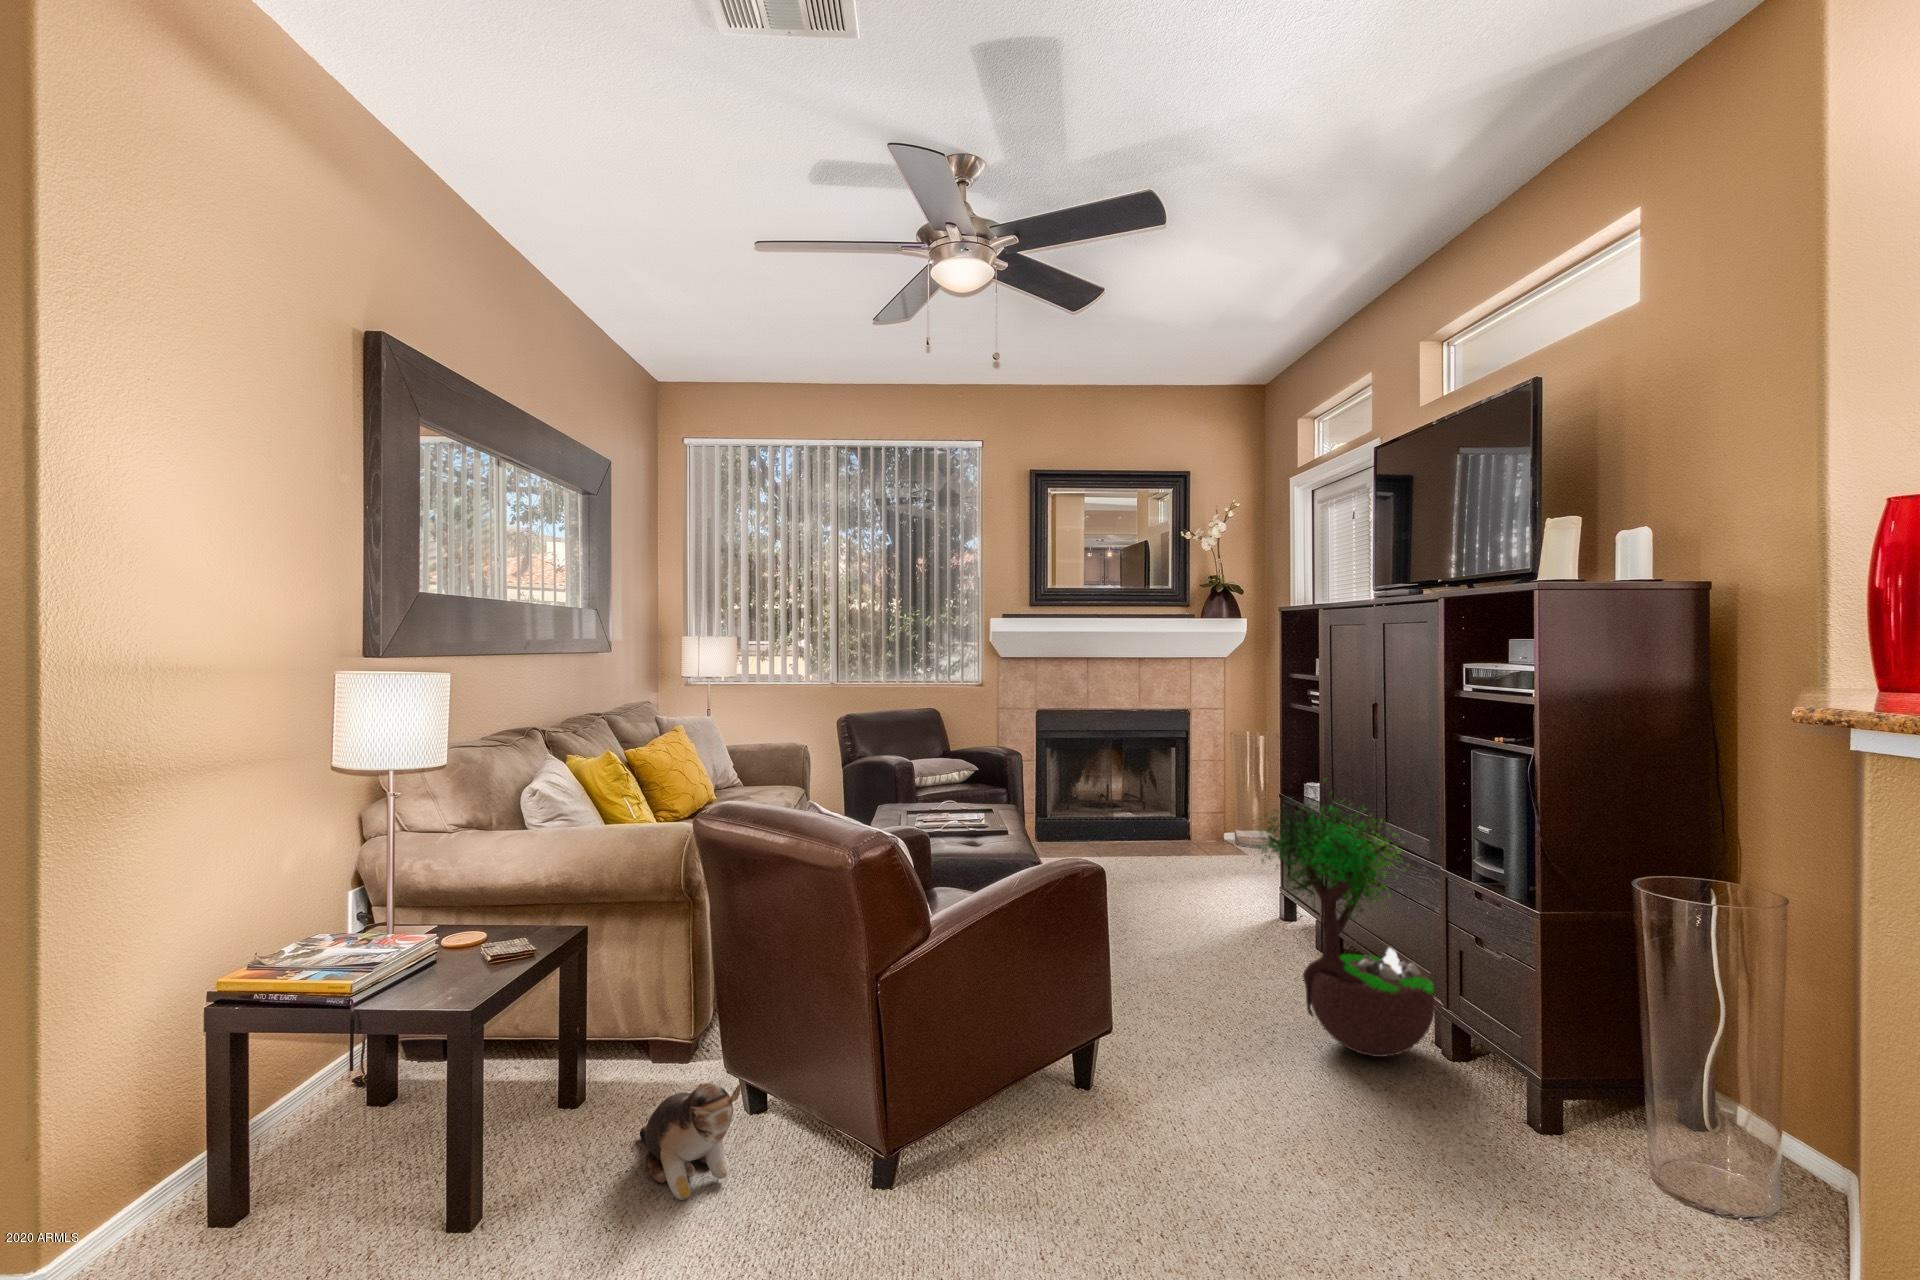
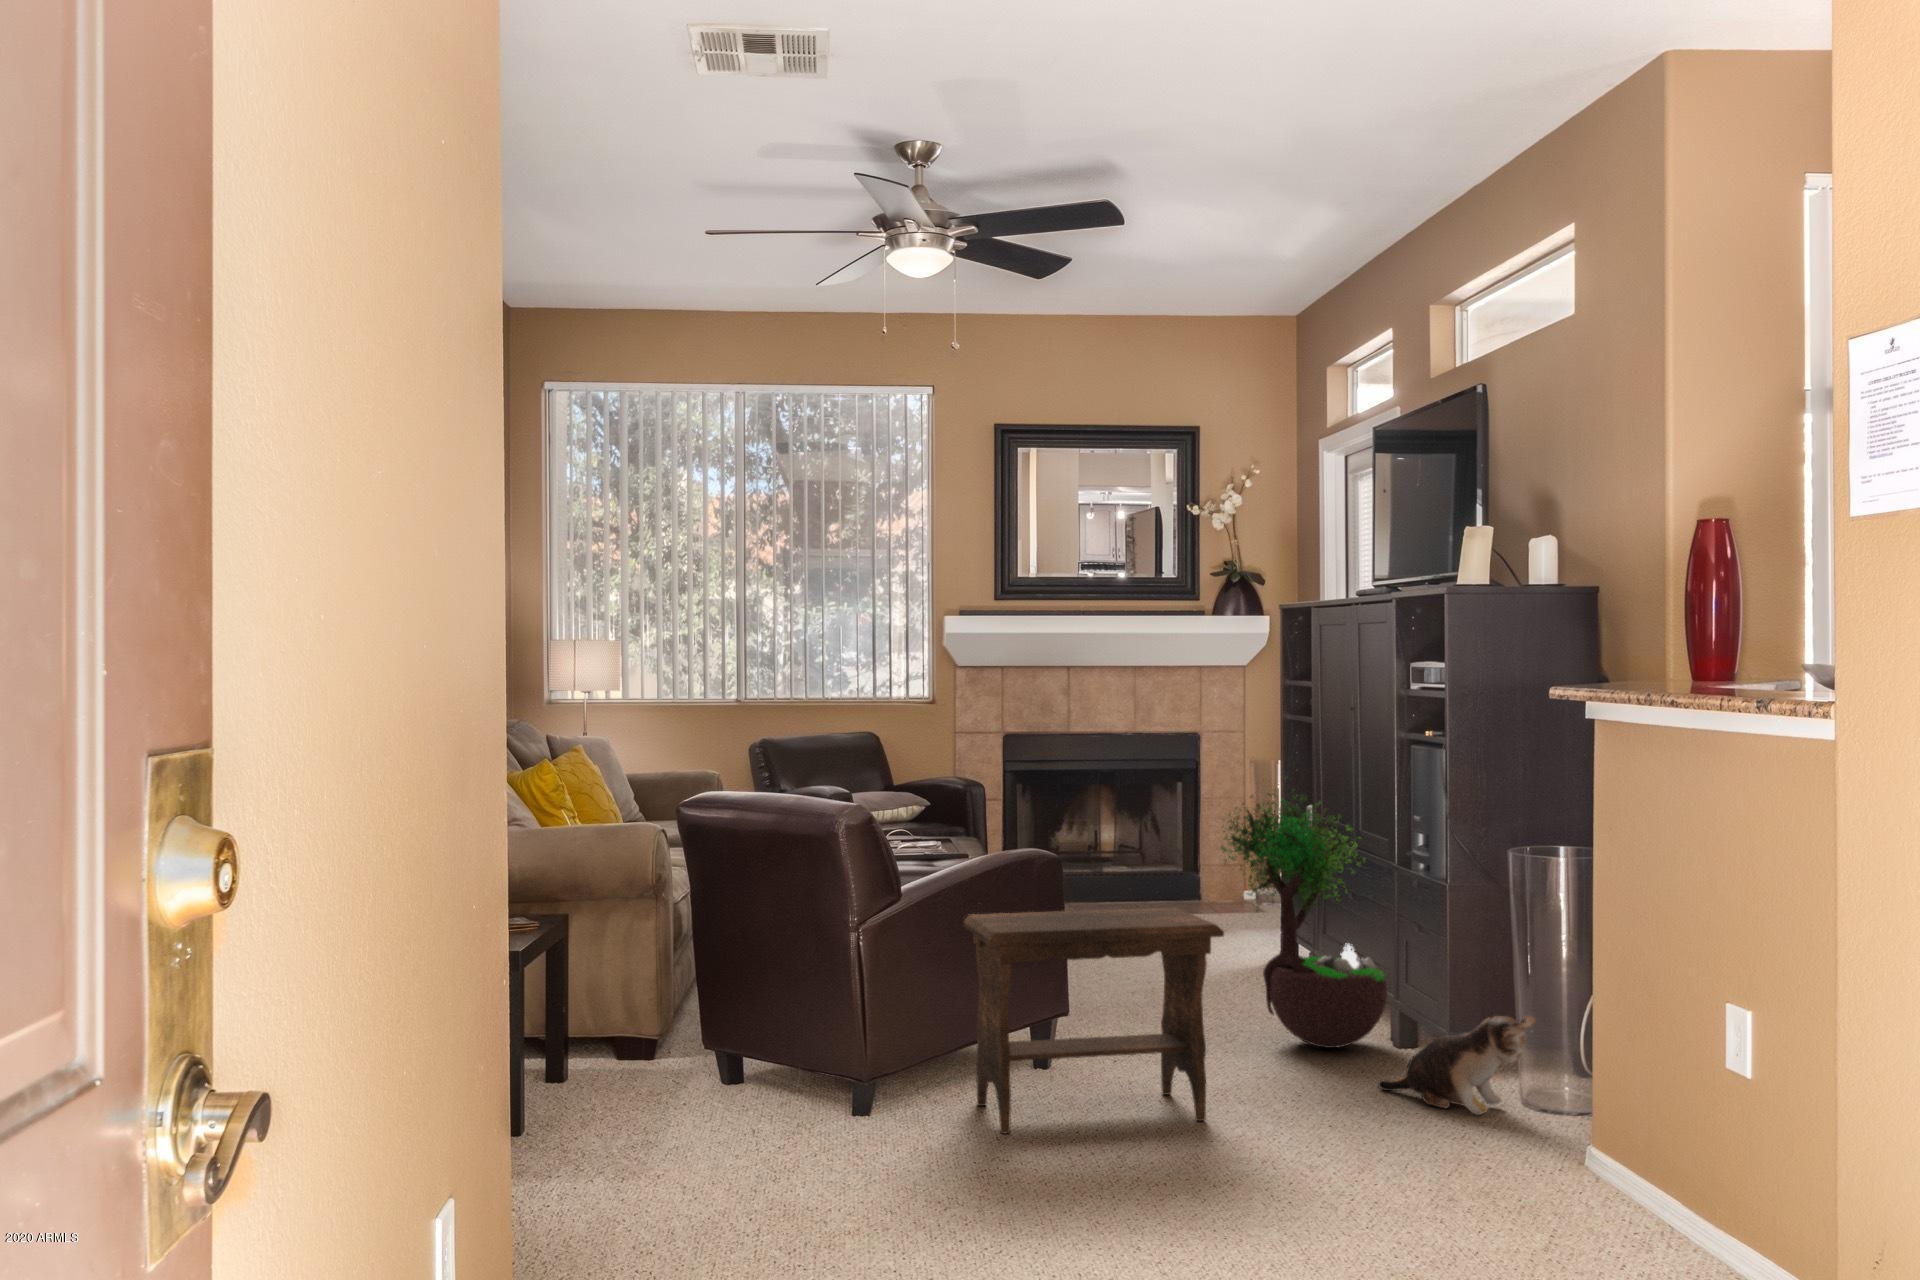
footstool: none [1000,938,1308,1232] -> present [964,908,1224,1134]
plush toy: present [640,1083,741,1200] -> present [1378,1016,1535,1115]

